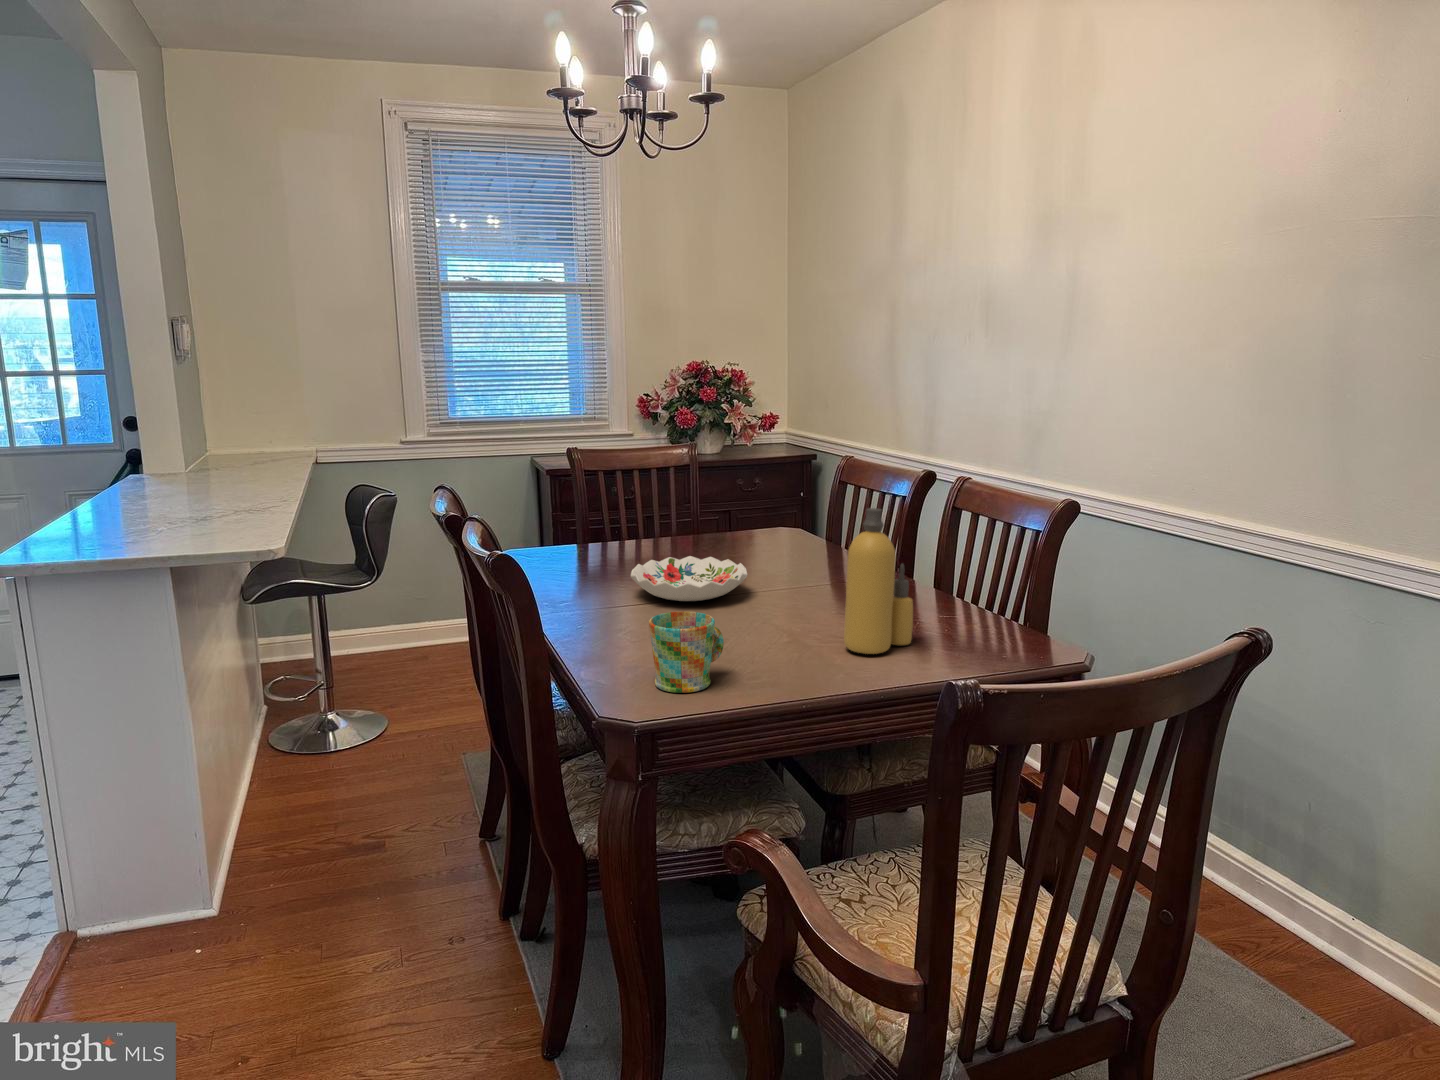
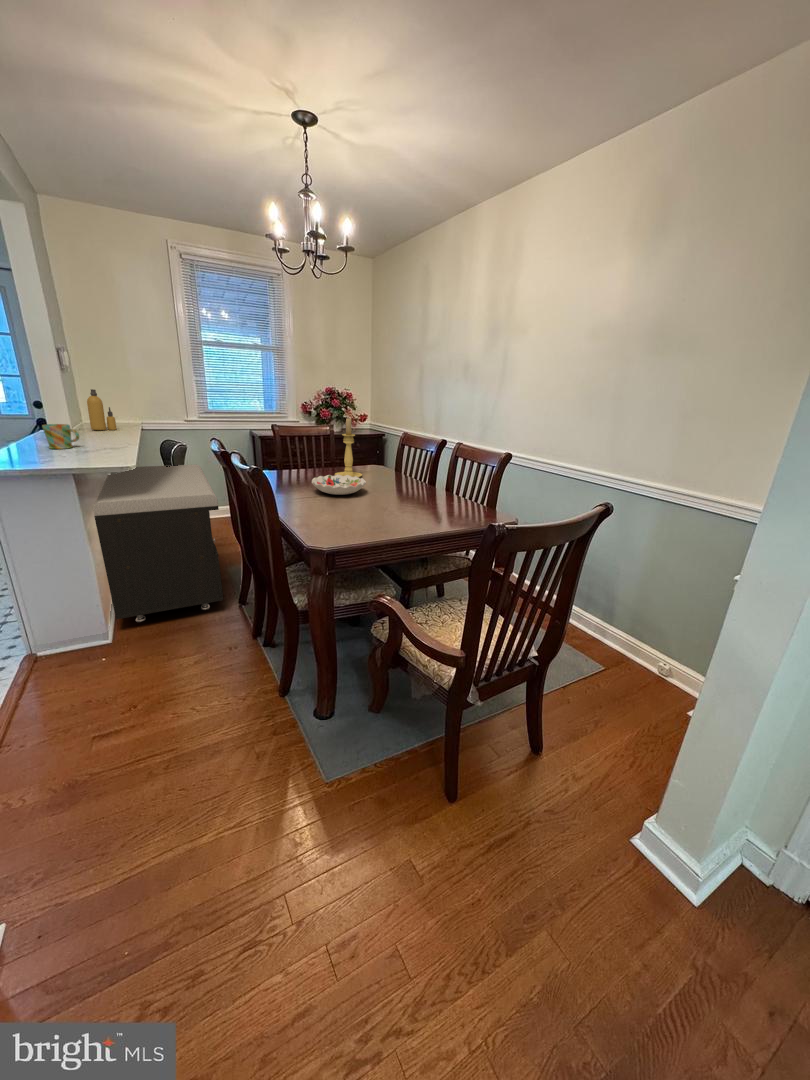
candle holder: none [688,432,748,563] -> present [335,418,362,477]
bottle: present [844,508,913,654] -> present [87,389,116,430]
storage bench: none [205,536,445,872] -> present [93,465,223,622]
mug: present [649,611,724,693] -> present [42,424,79,449]

